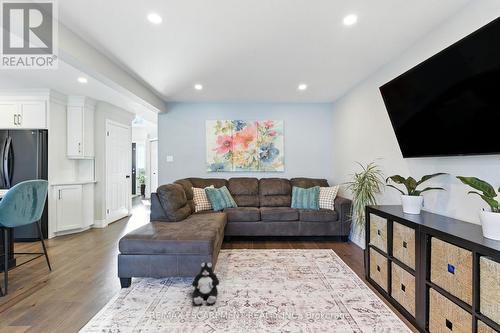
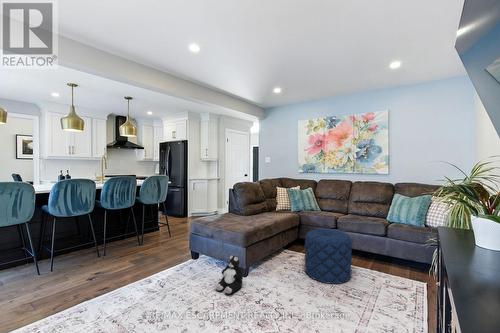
pouf: none [252,220,292,267] -> present [304,229,352,284]

